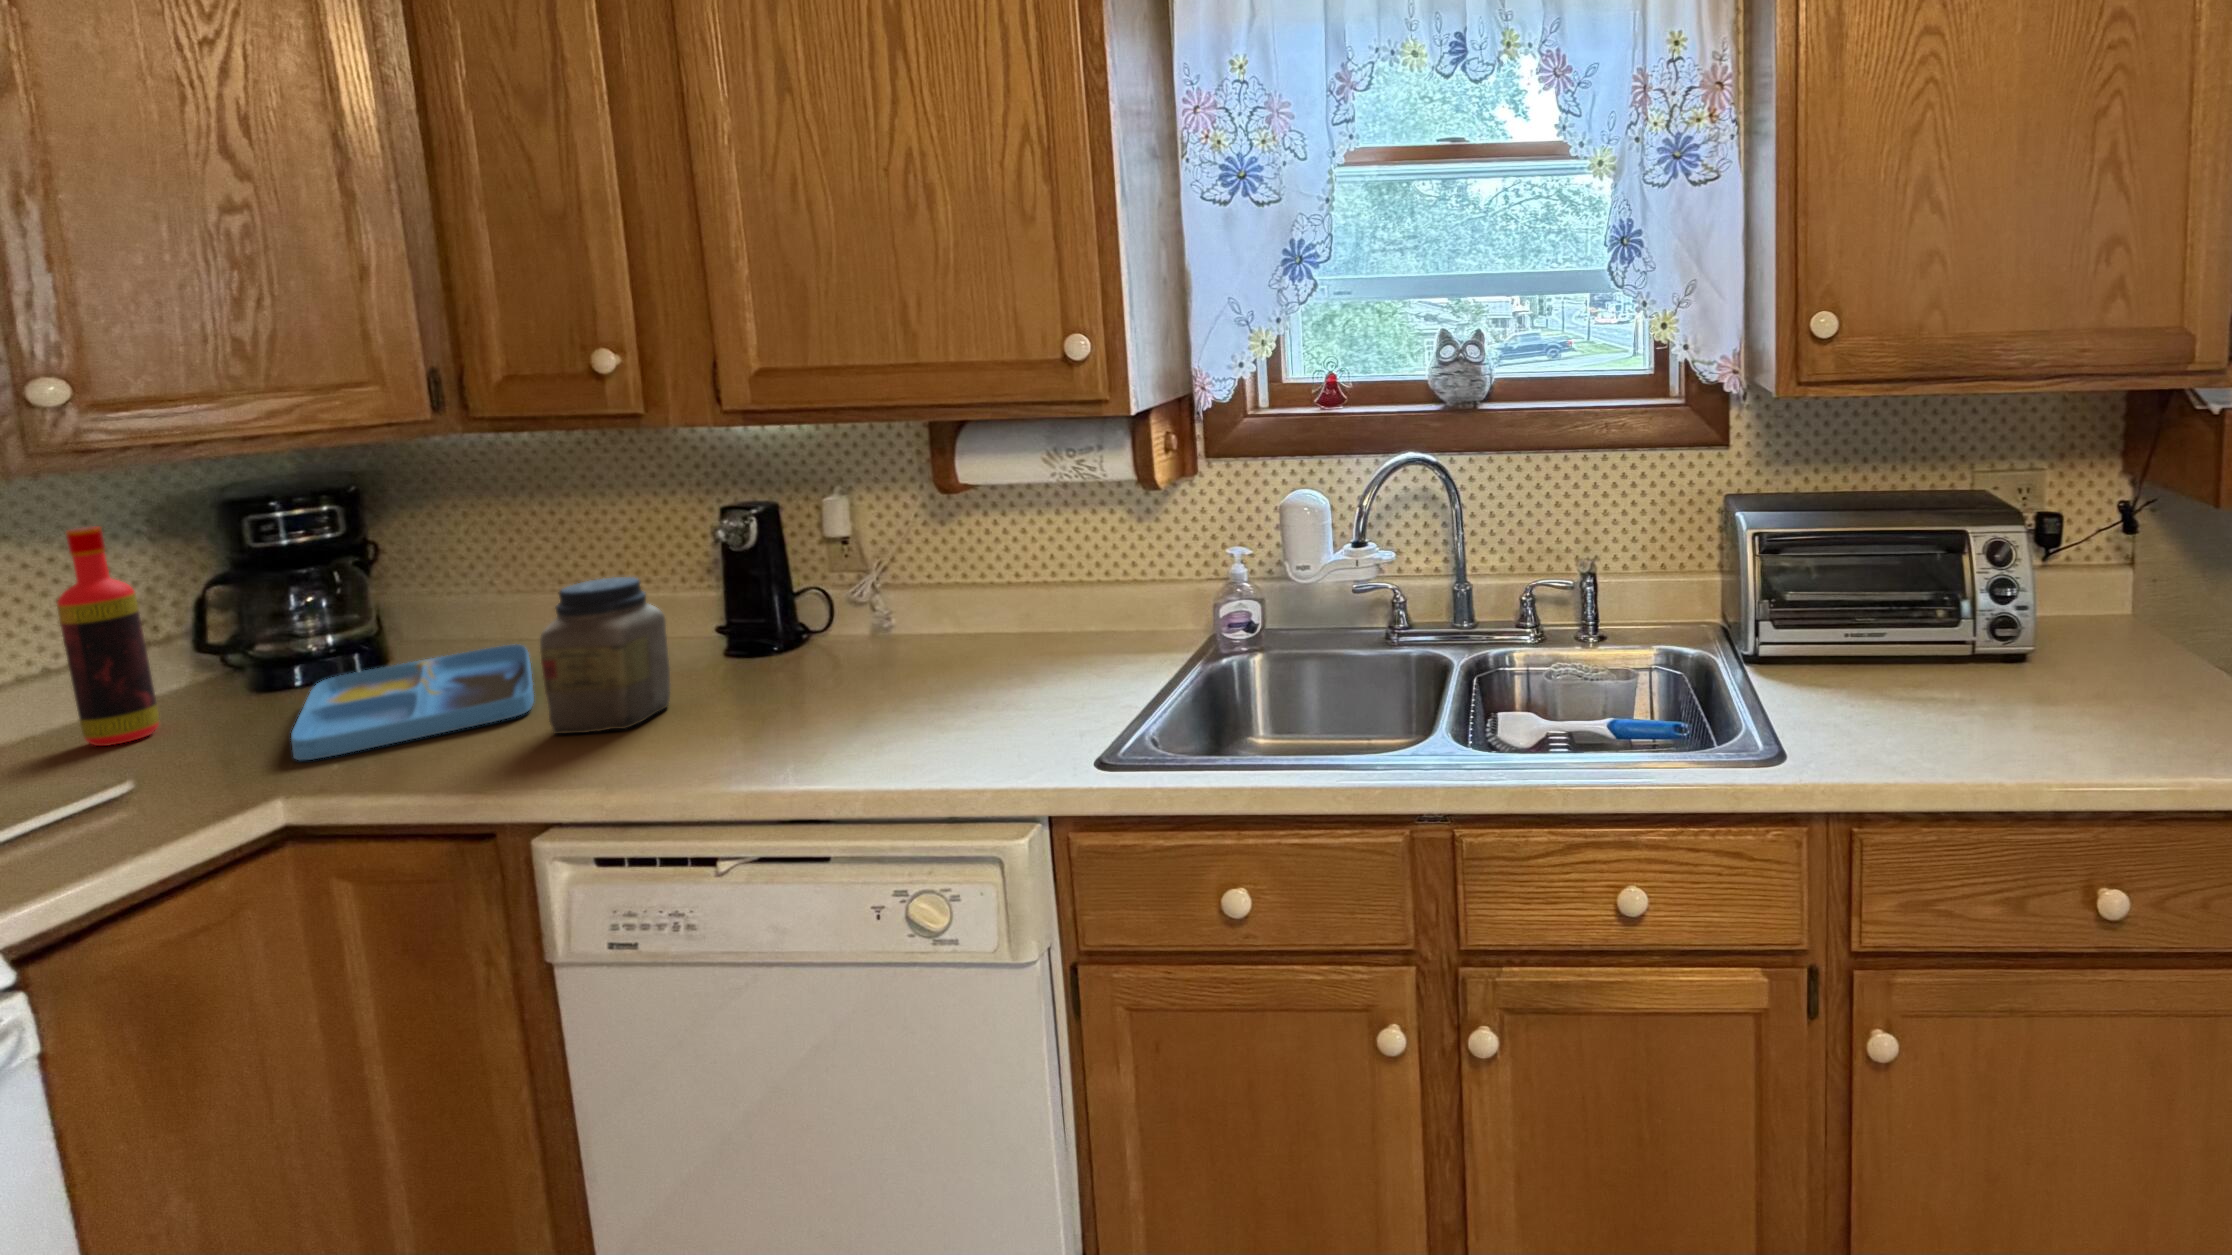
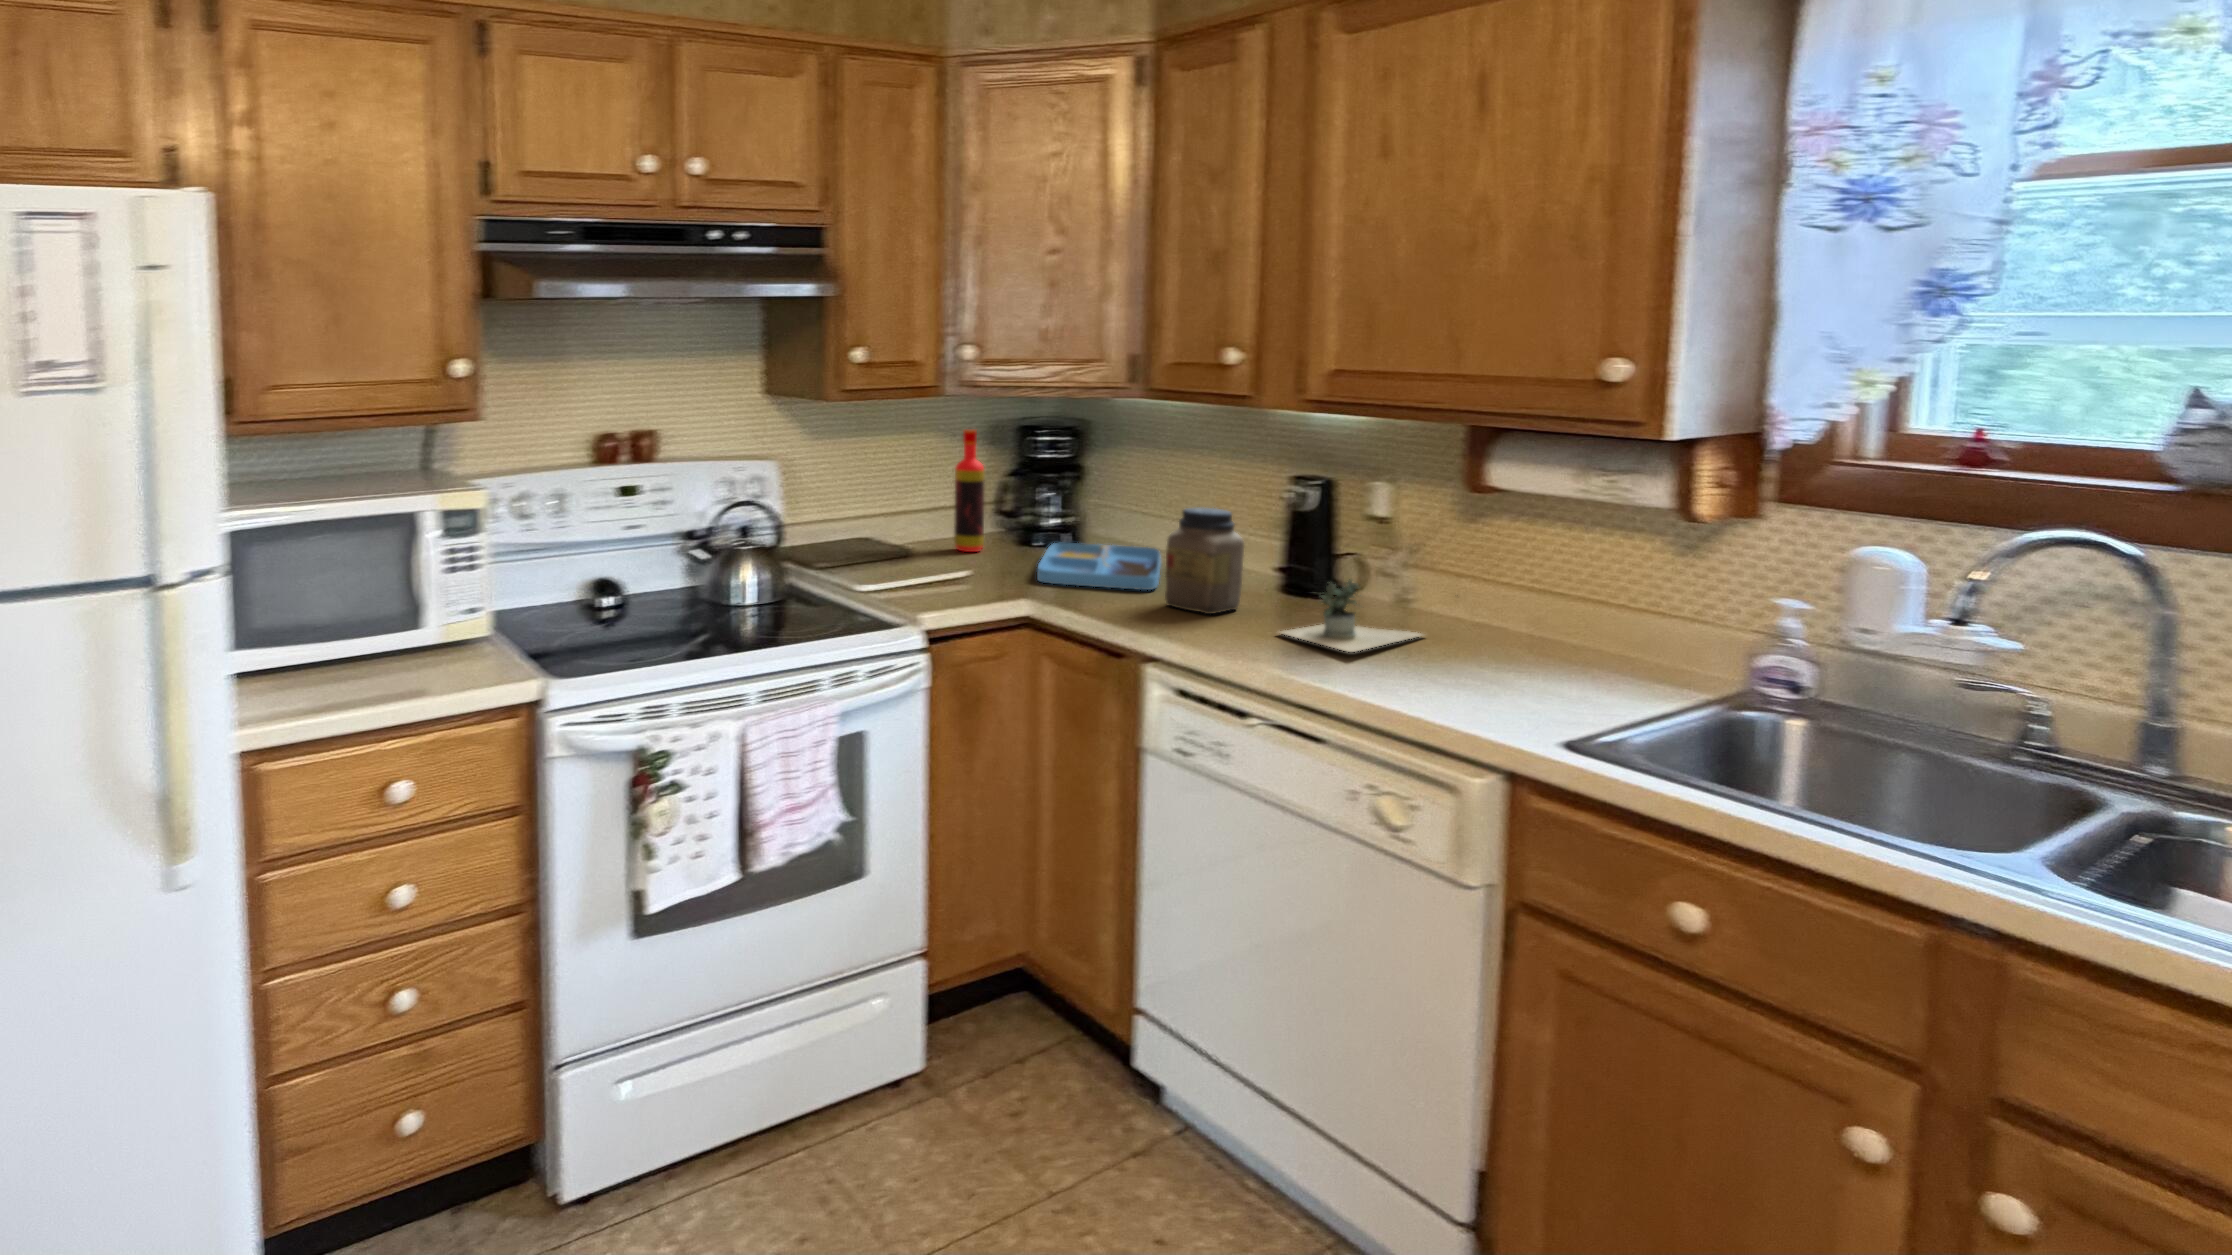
potted plant: none [733,613,944,727] -> present [1281,579,1421,652]

